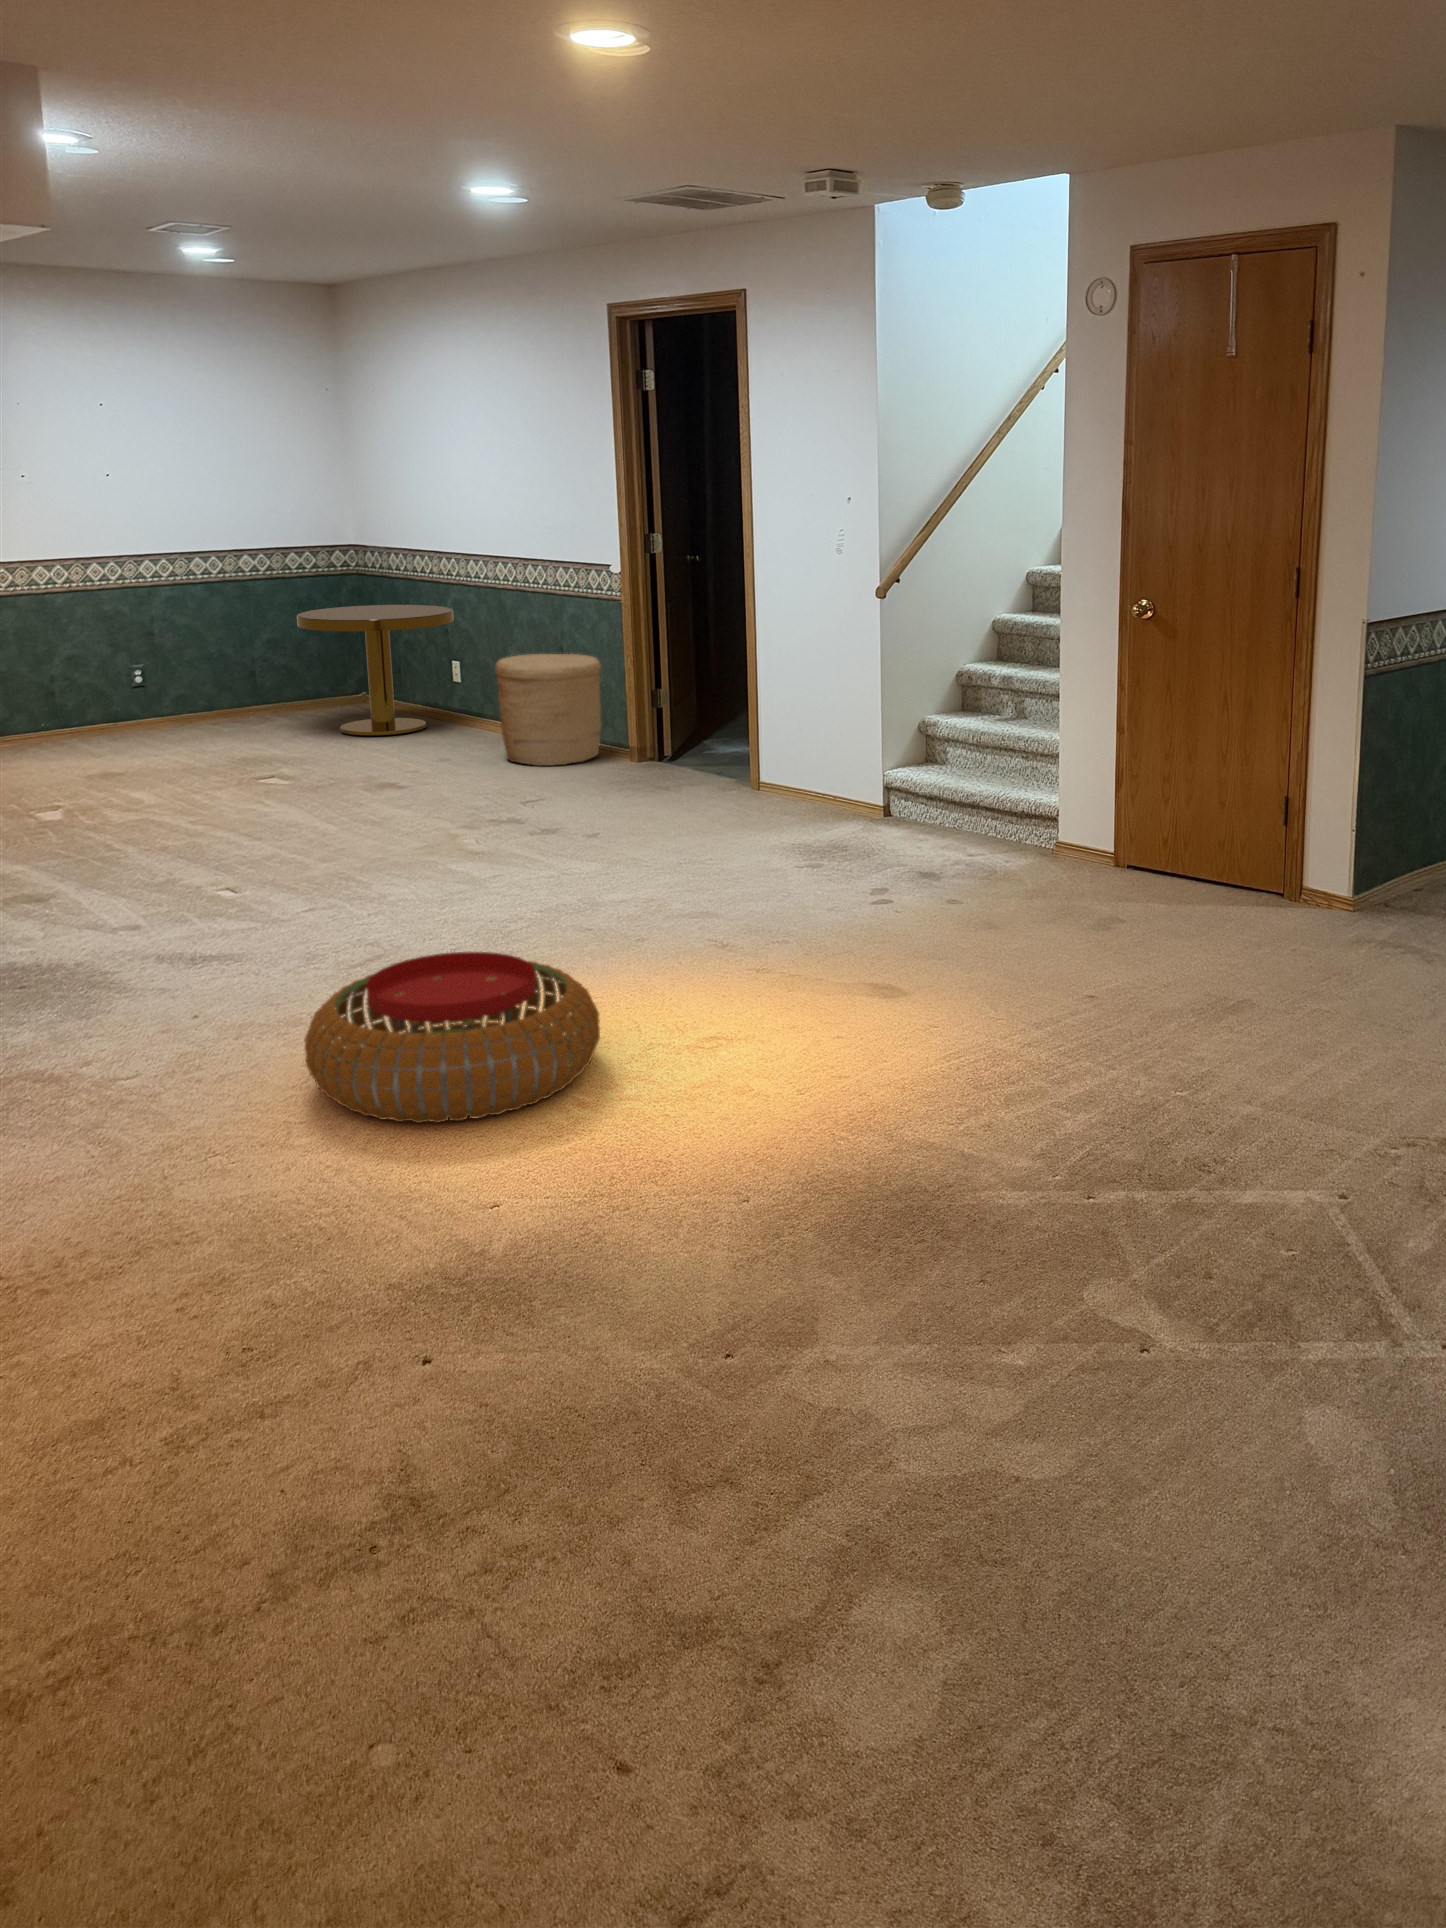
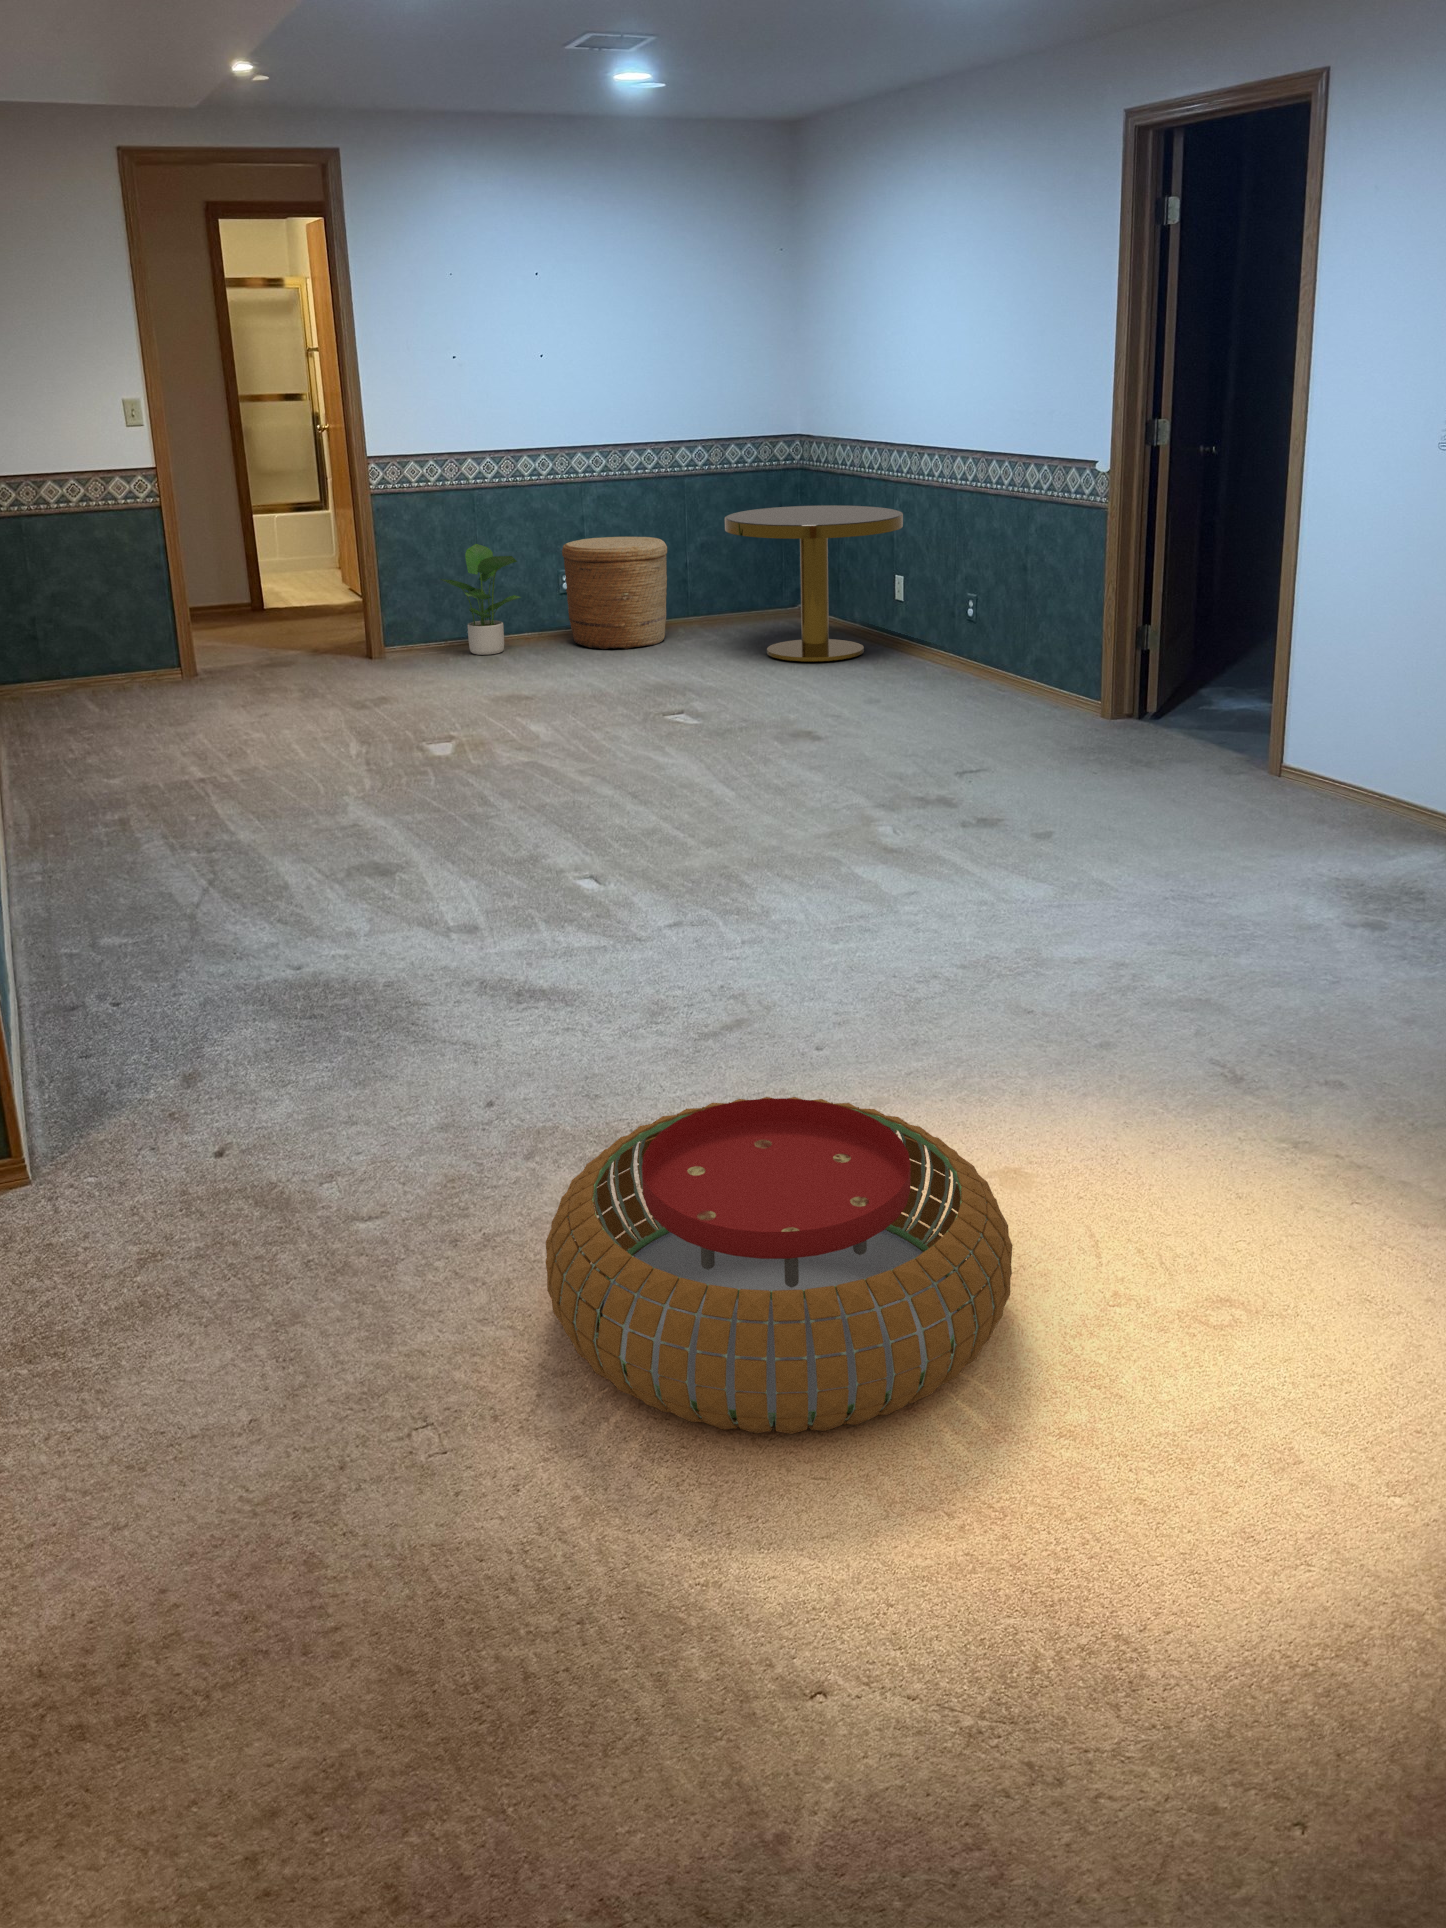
potted plant: none [20,644,102,745] -> present [441,544,521,655]
basket: present [495,654,601,766] -> present [562,537,667,649]

